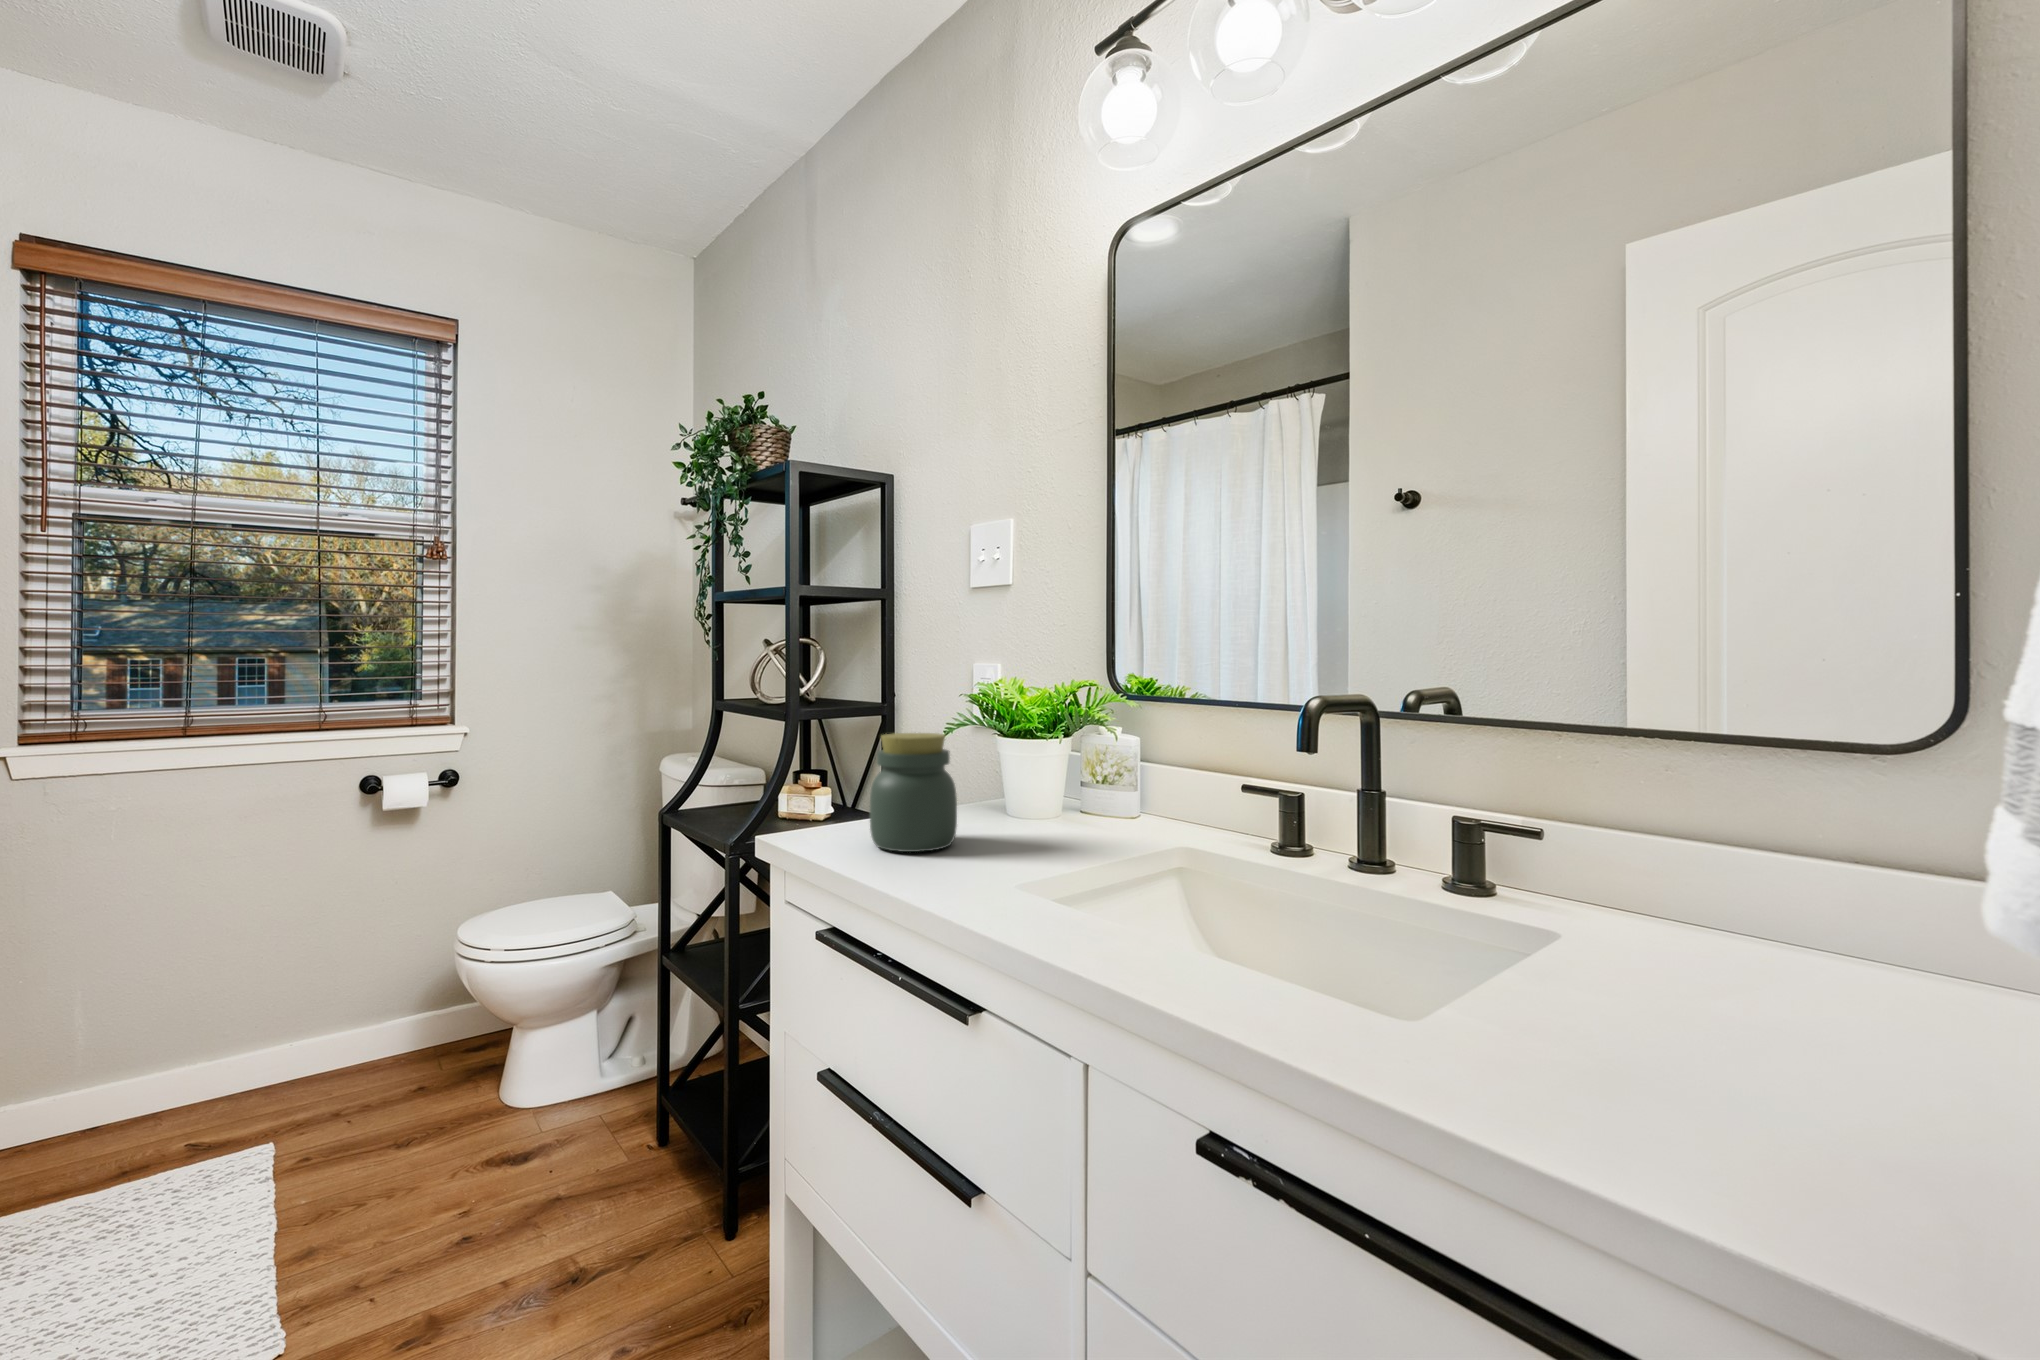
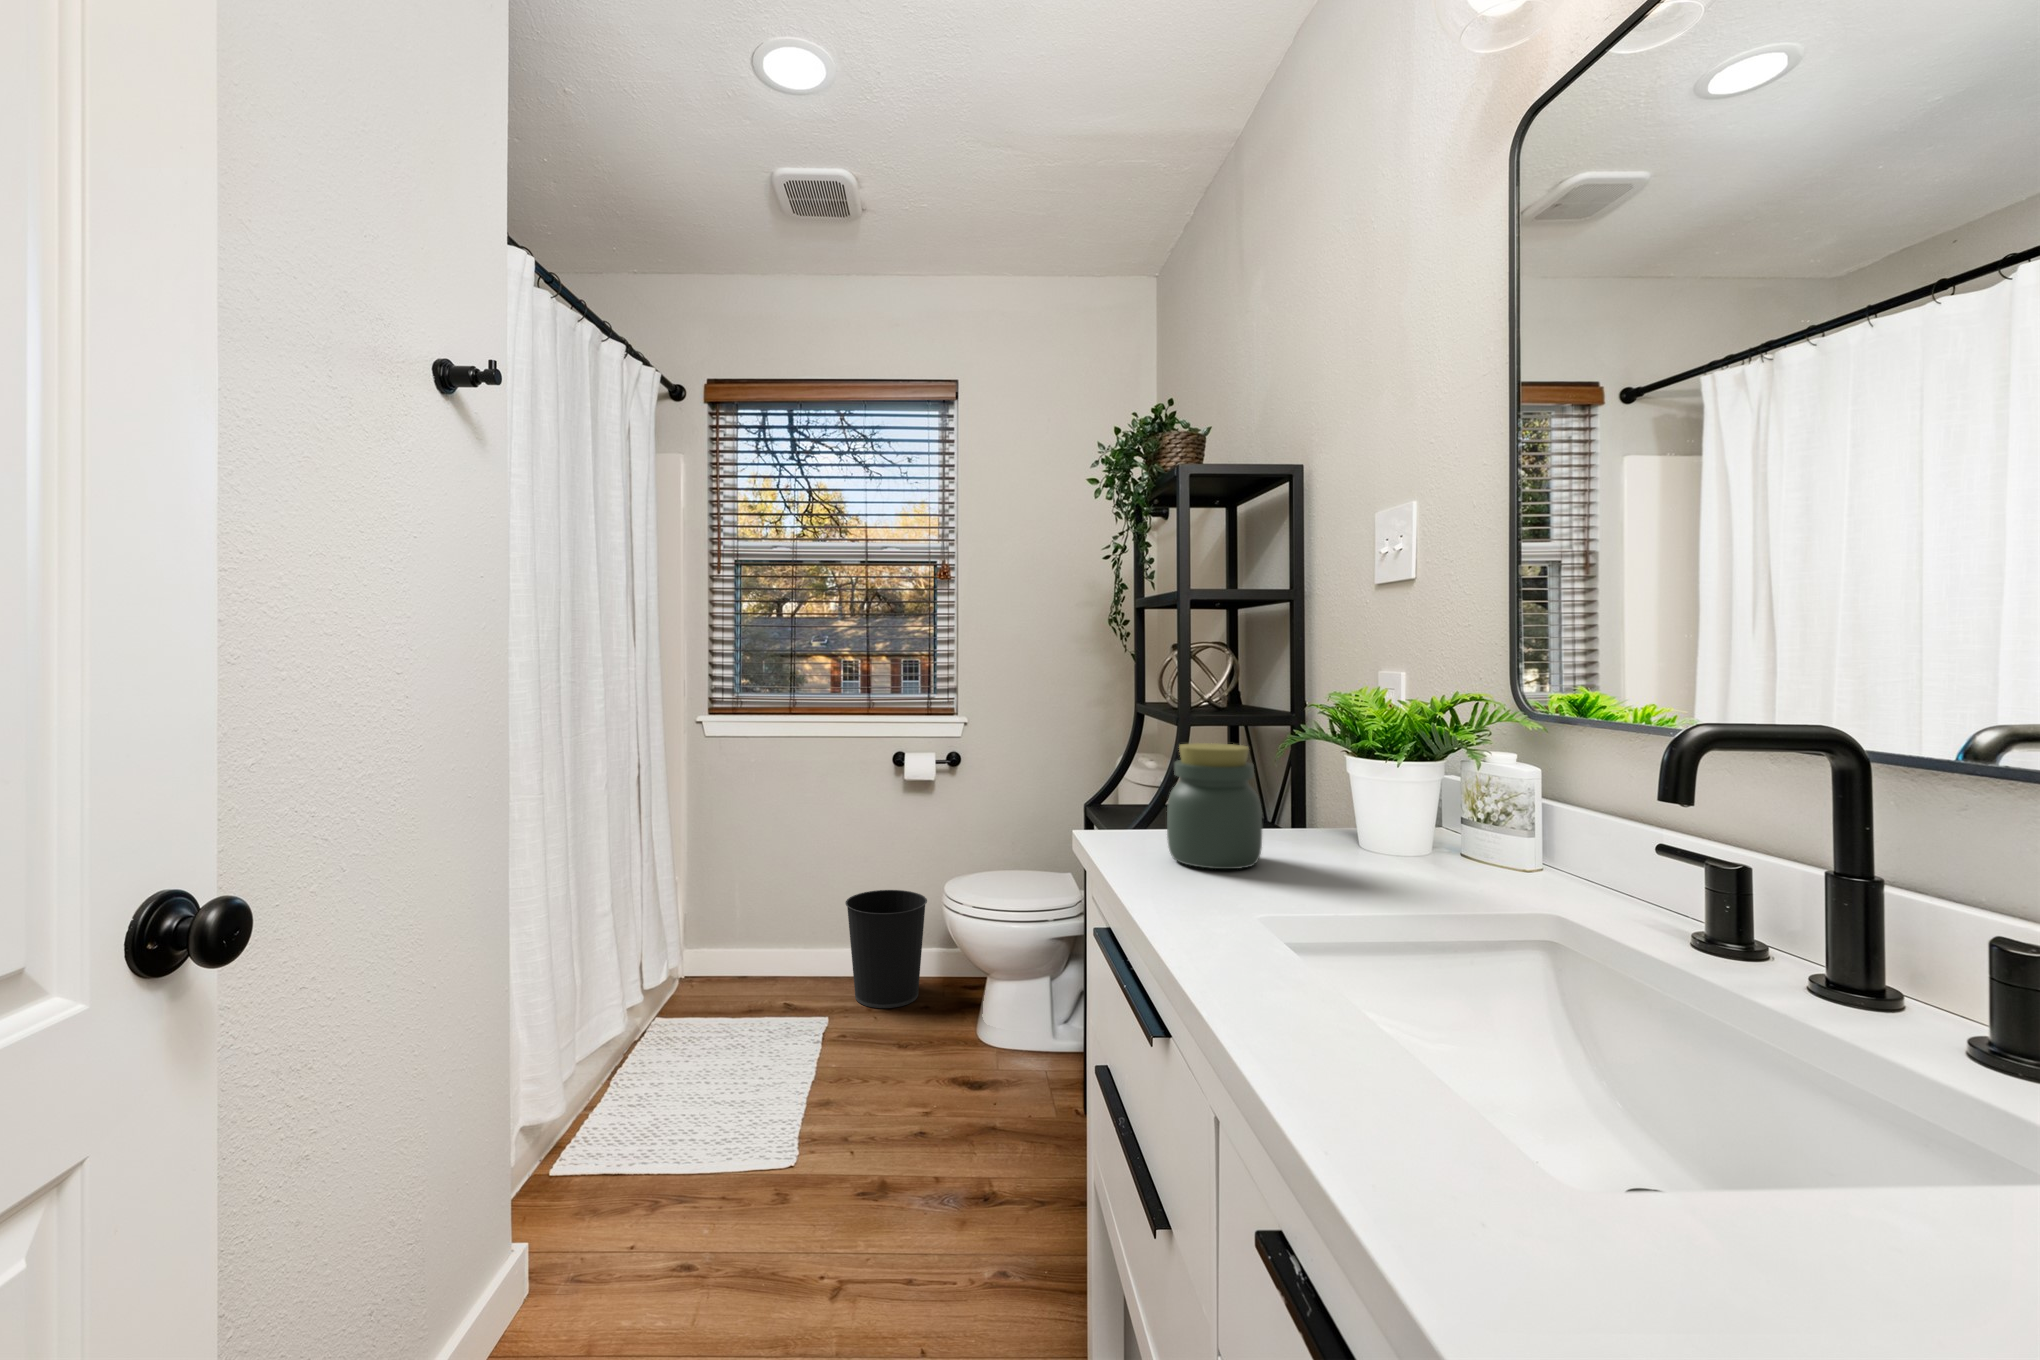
wastebasket: none [290,951,417,1111] -> present [845,890,927,1008]

